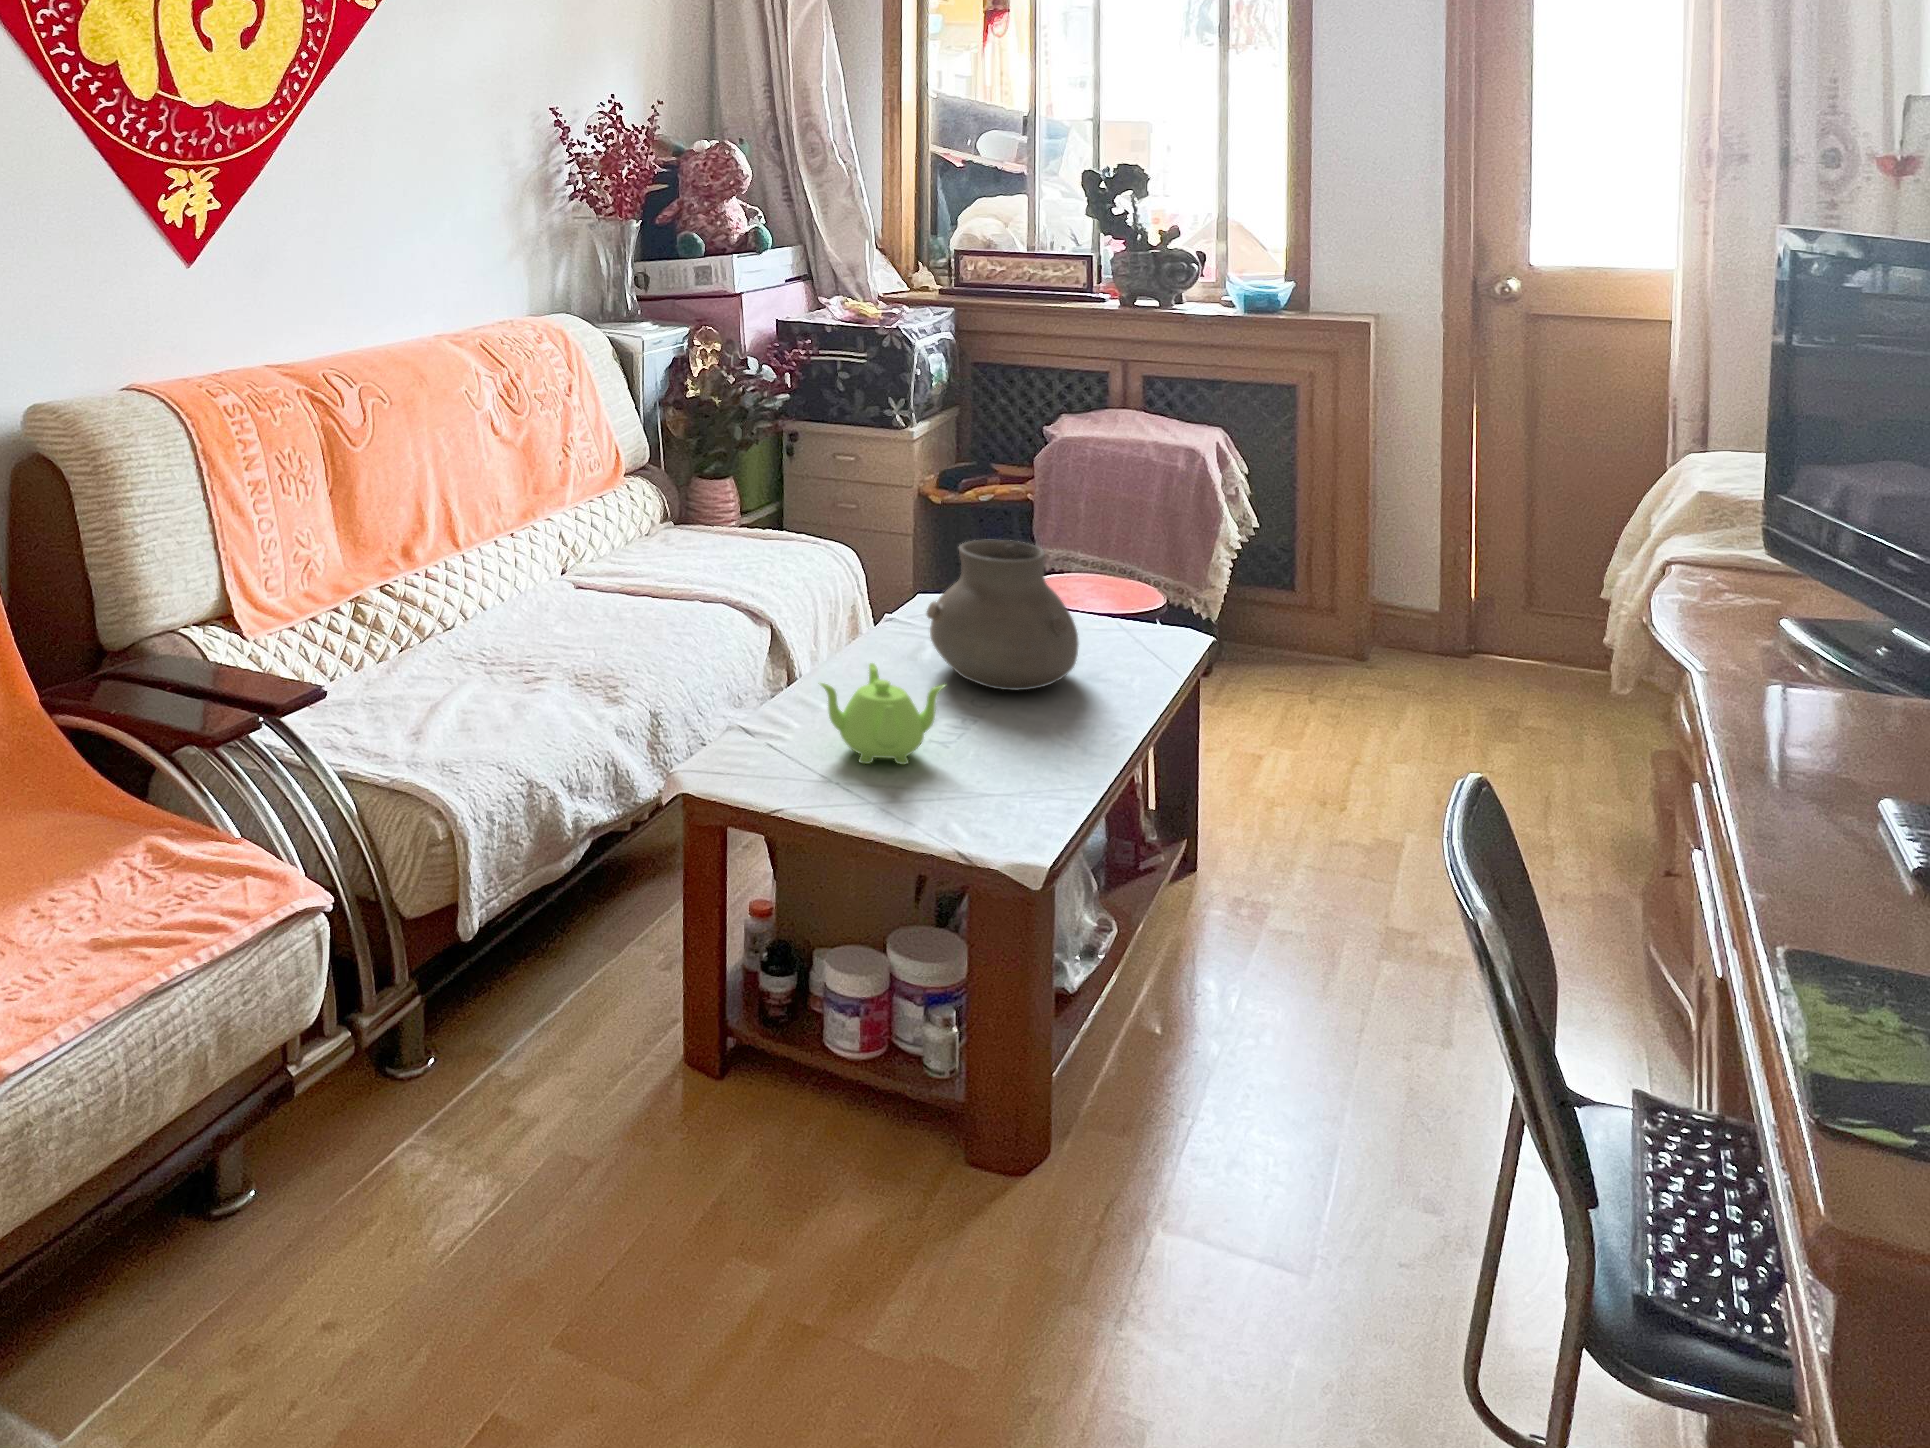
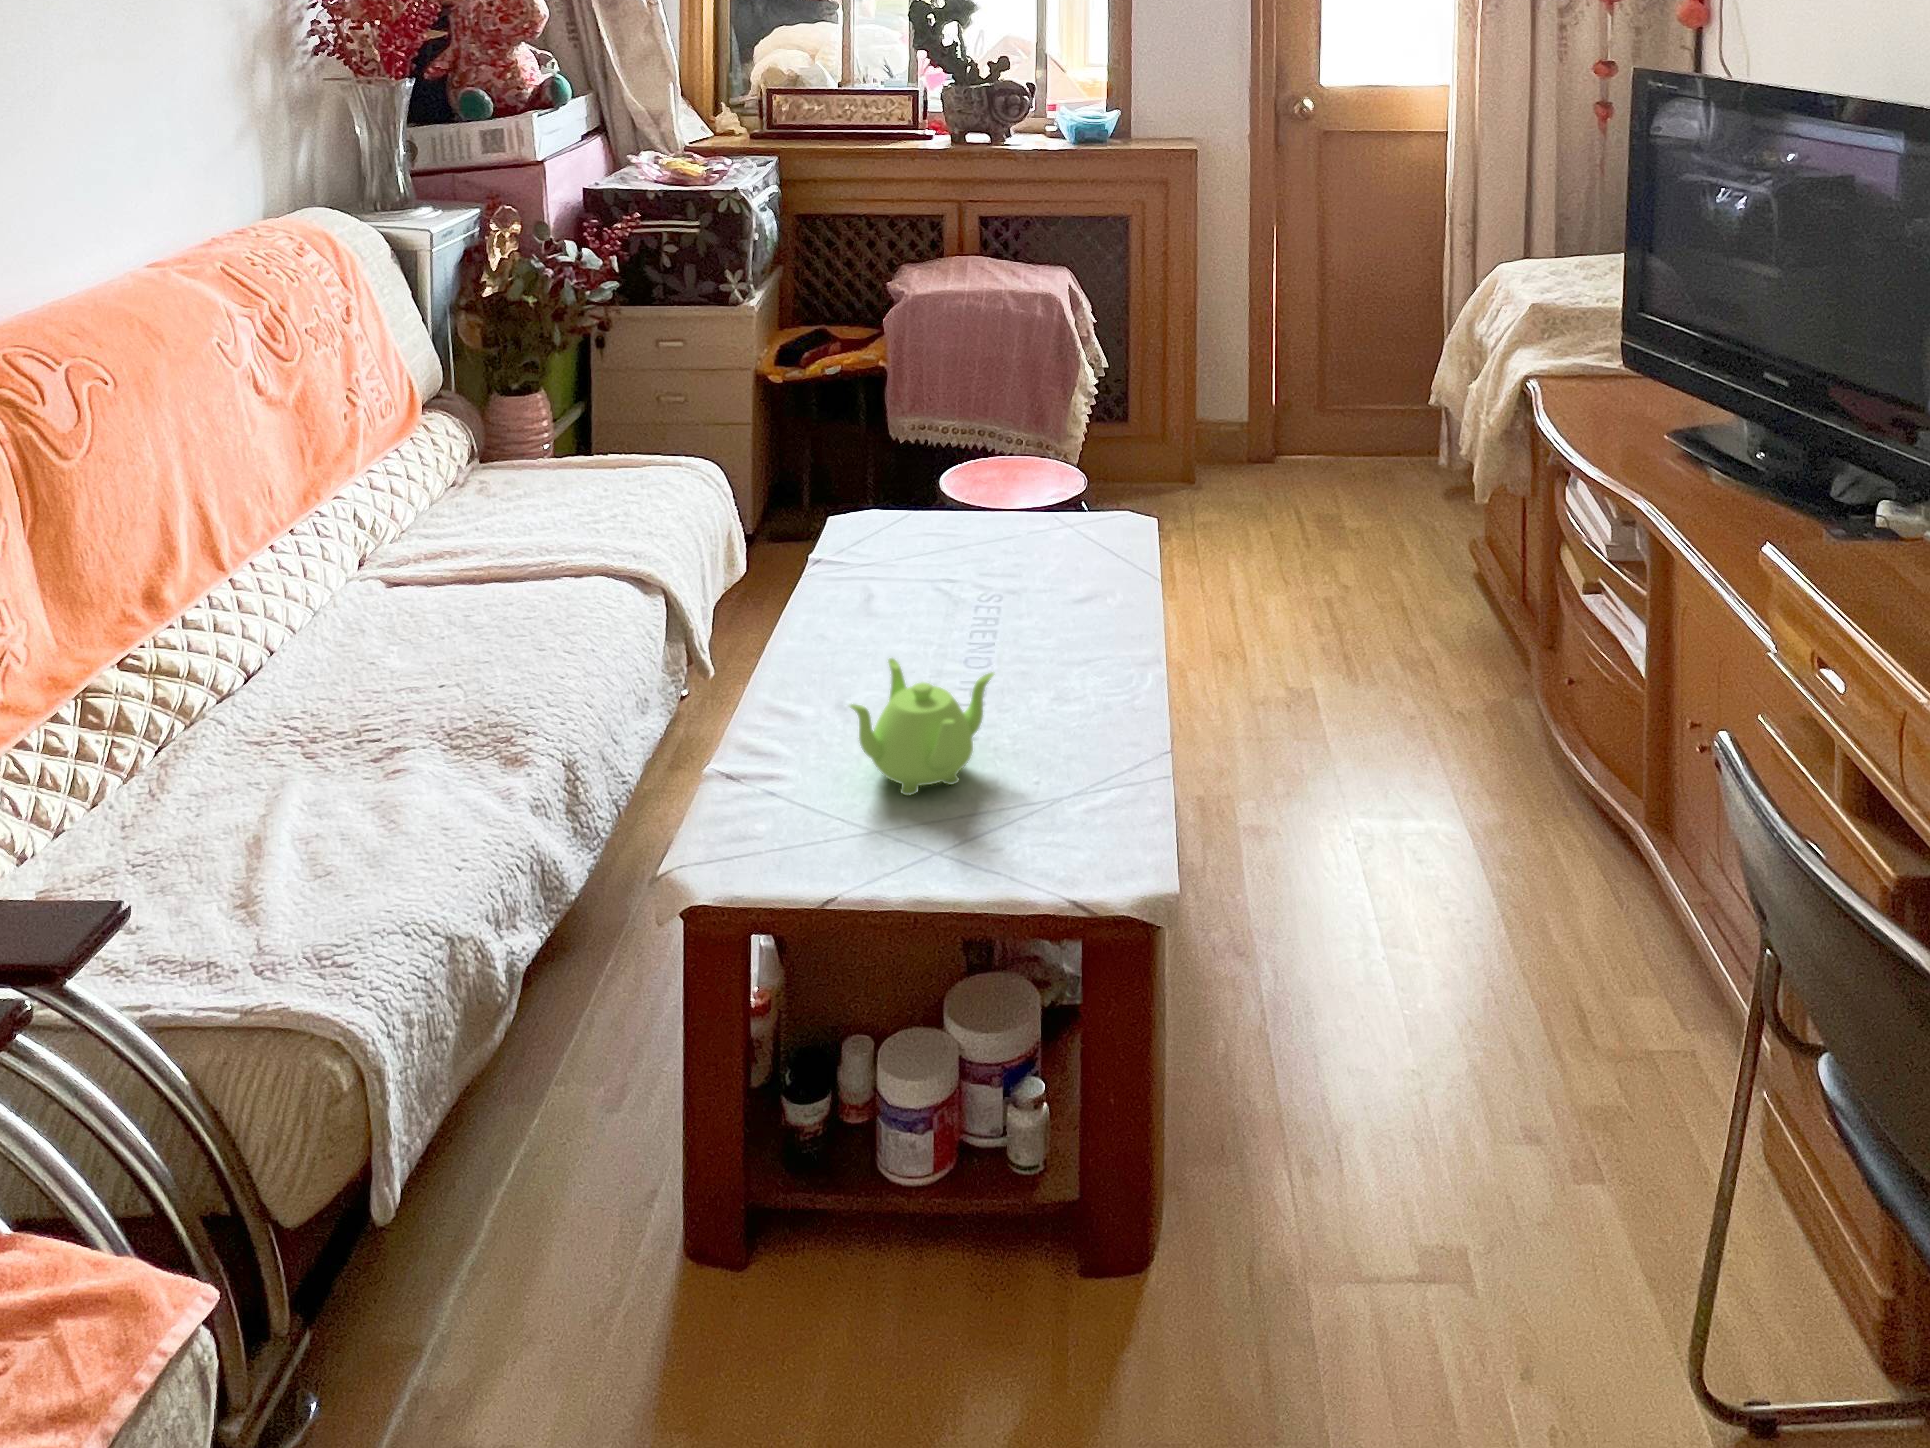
vase: present [927,540,1078,690] -> none [916,465,1083,648]

